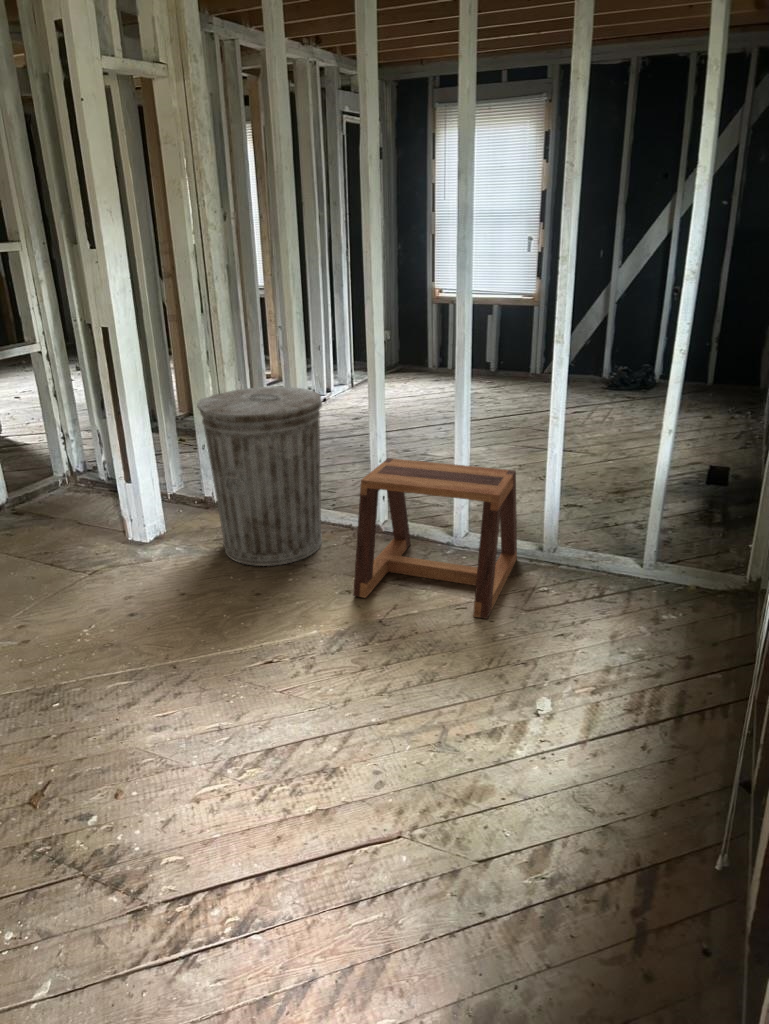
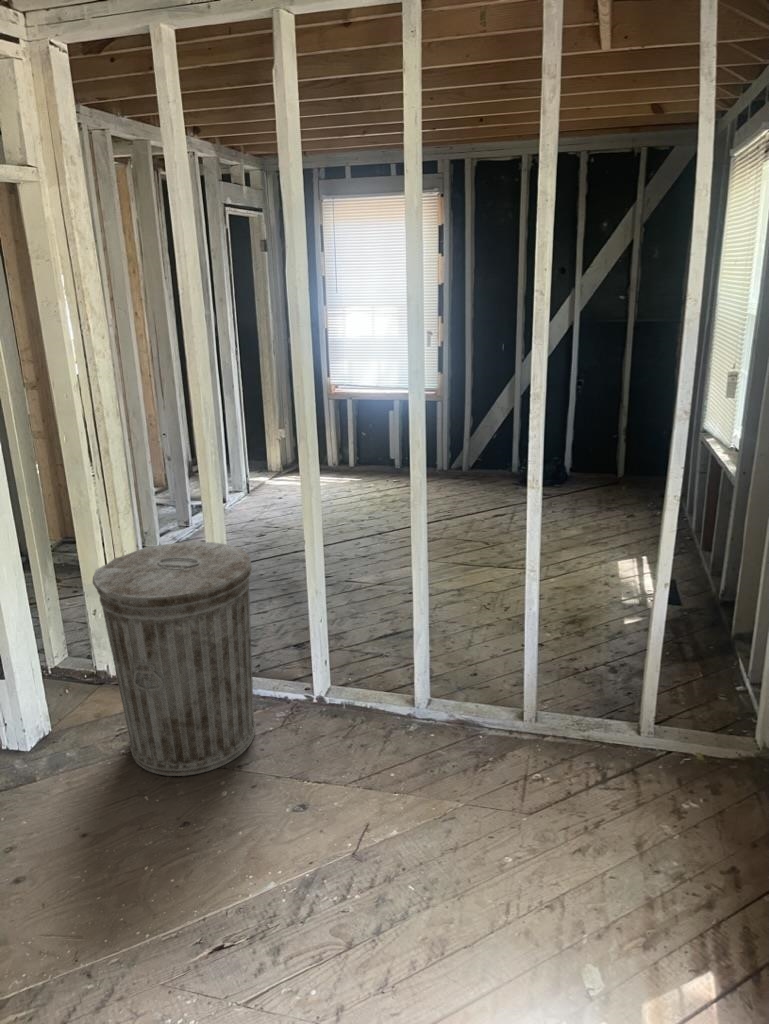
stool: present [353,458,517,619] -> none [312,628,495,835]

